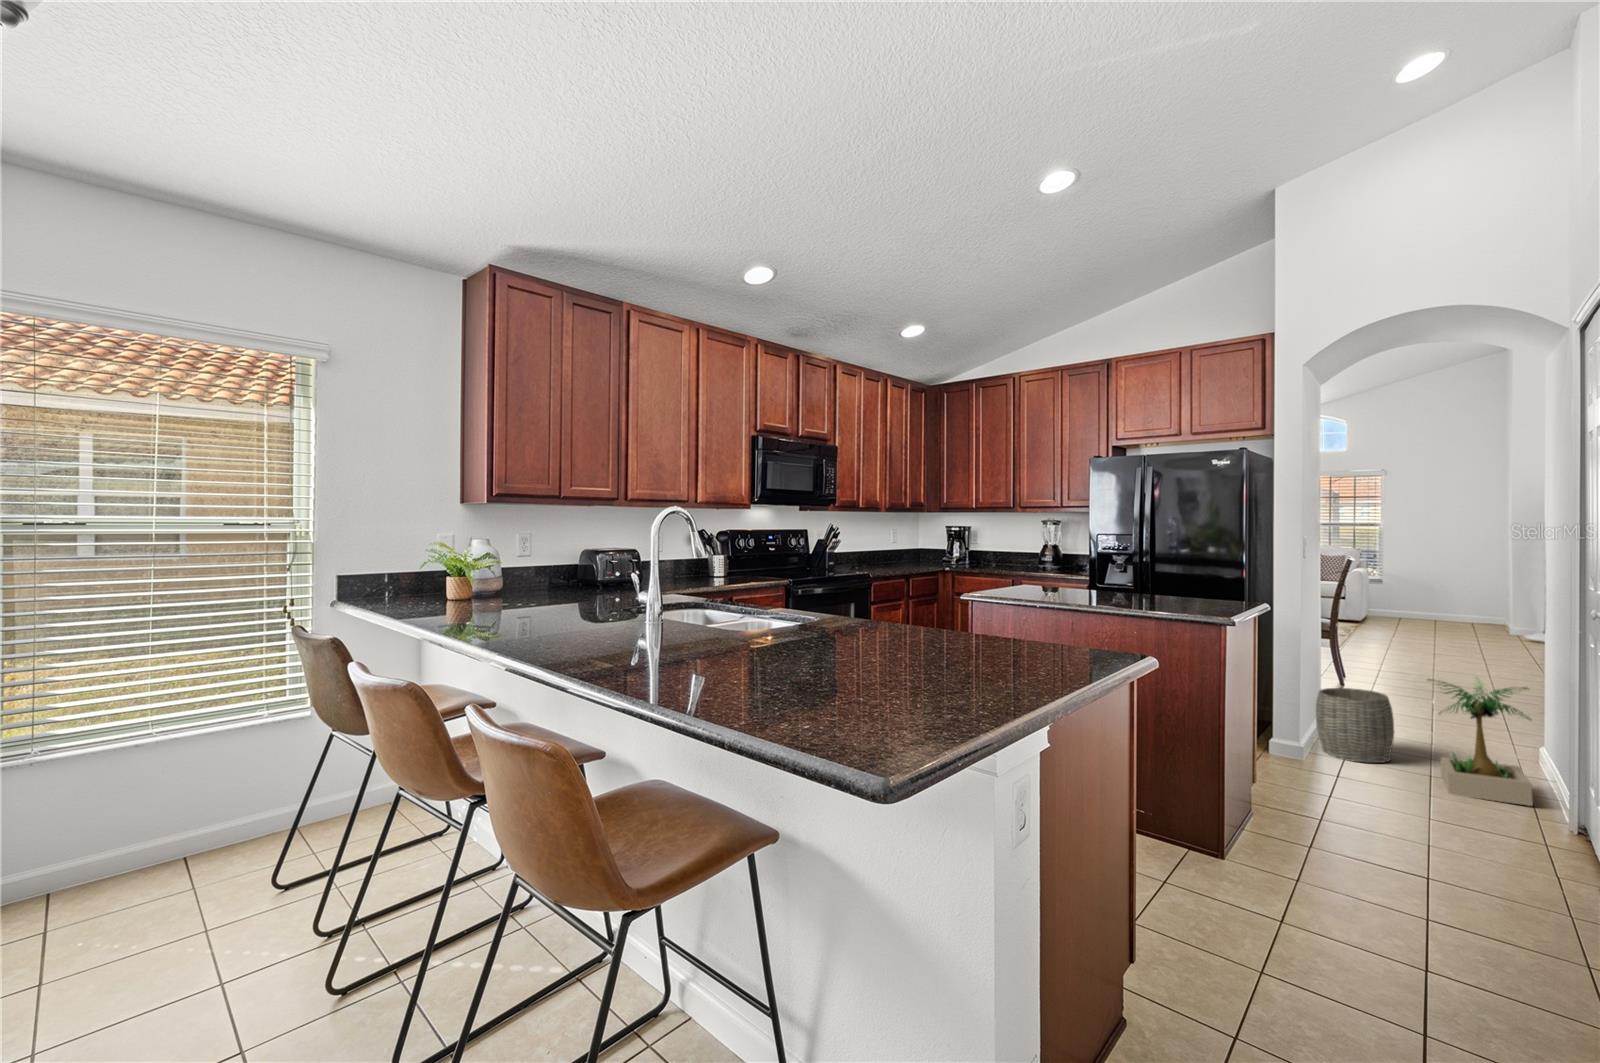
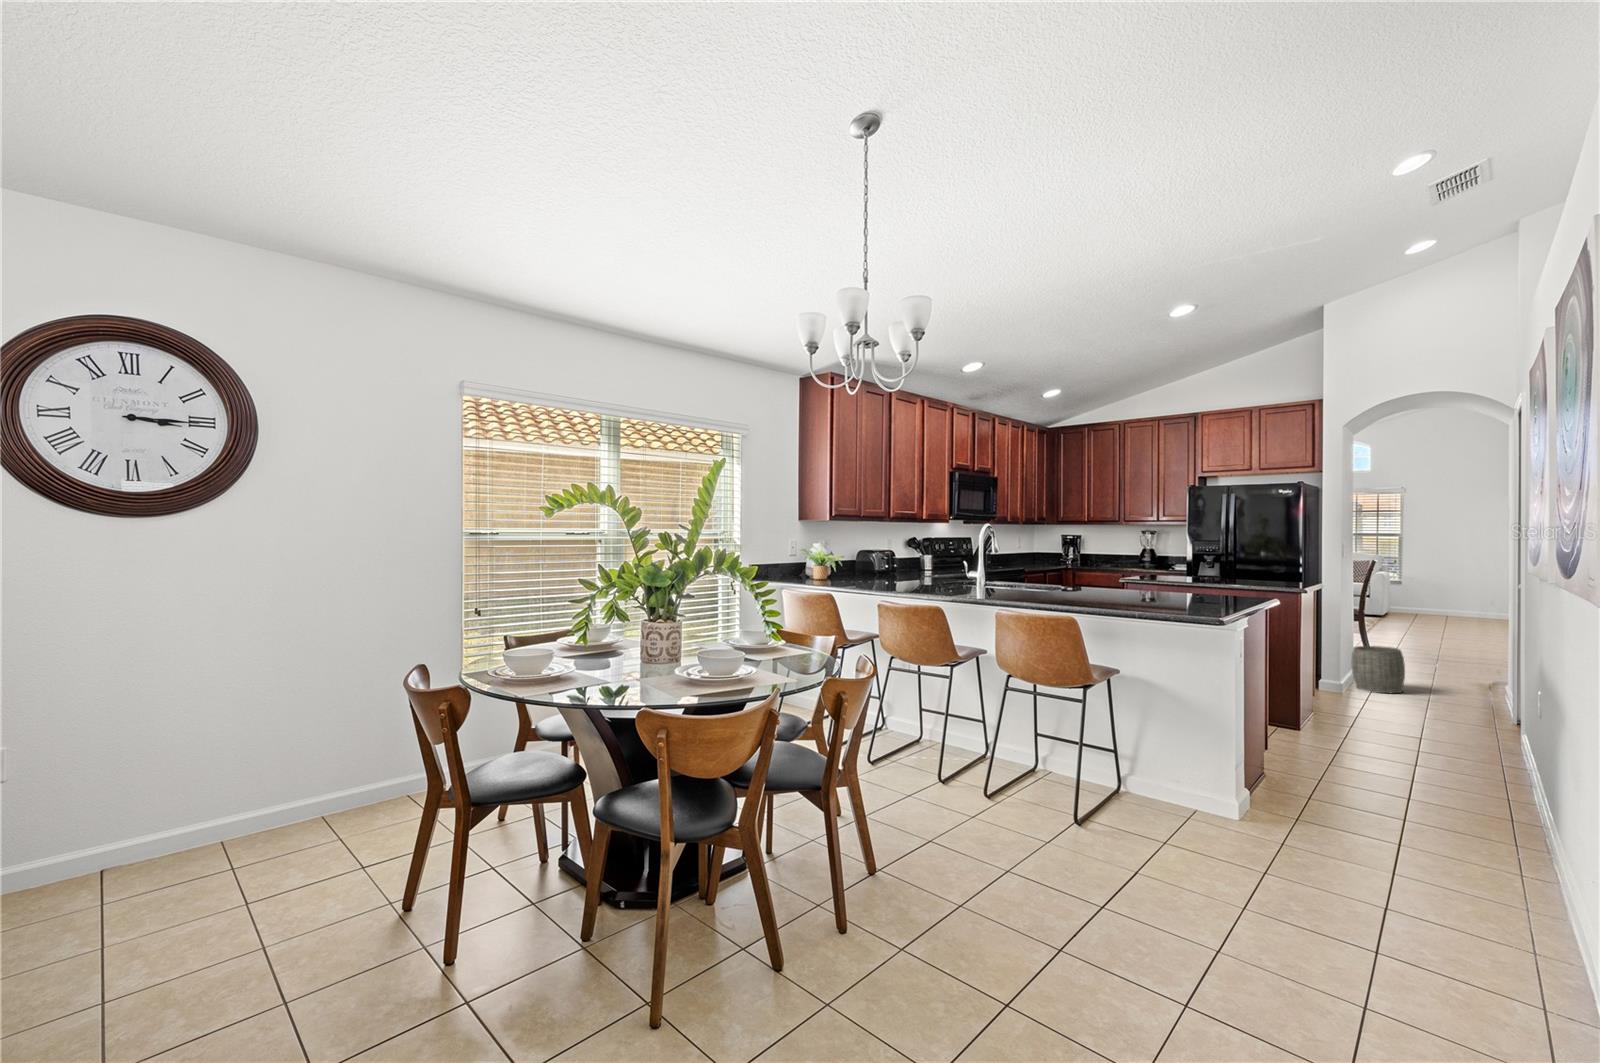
potted plant: present [1428,678,1533,806] -> none [1419,633,1497,712]

